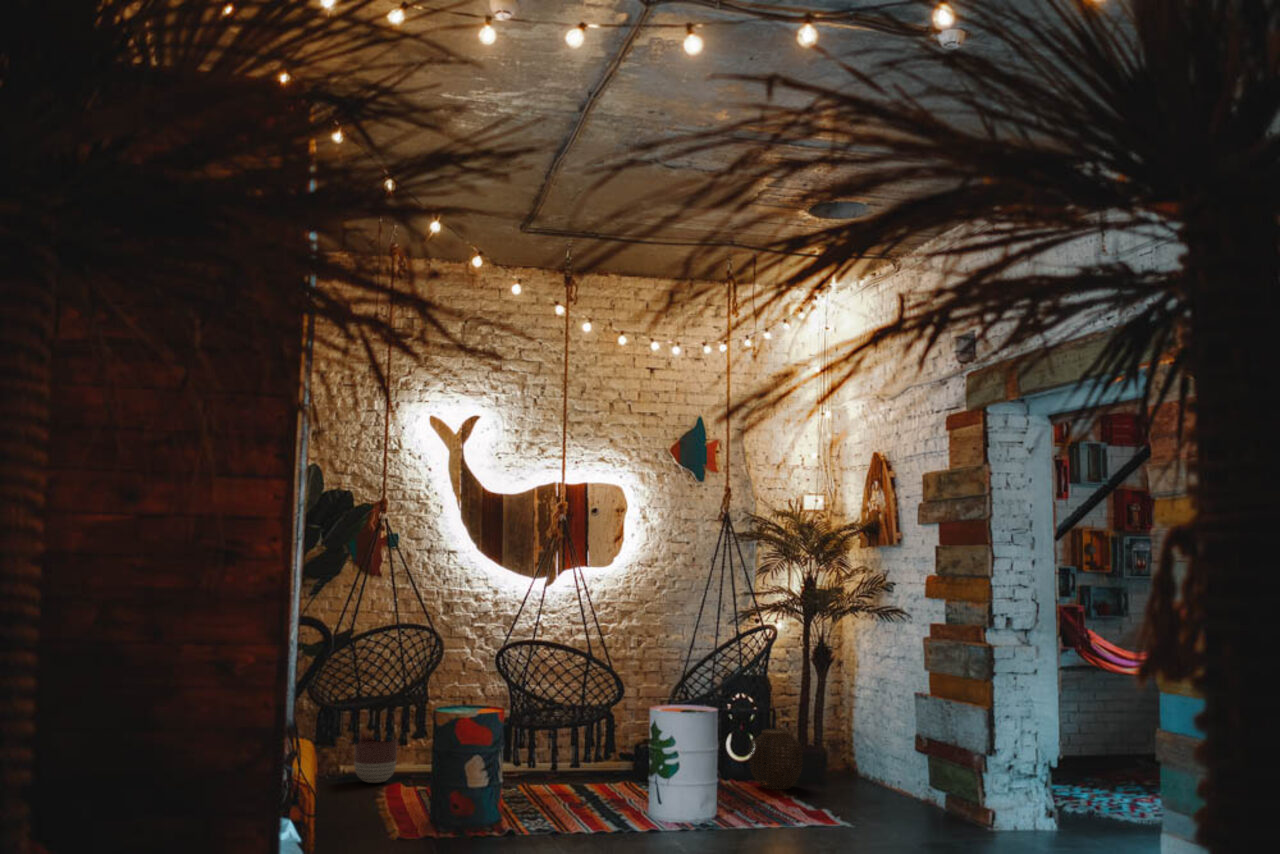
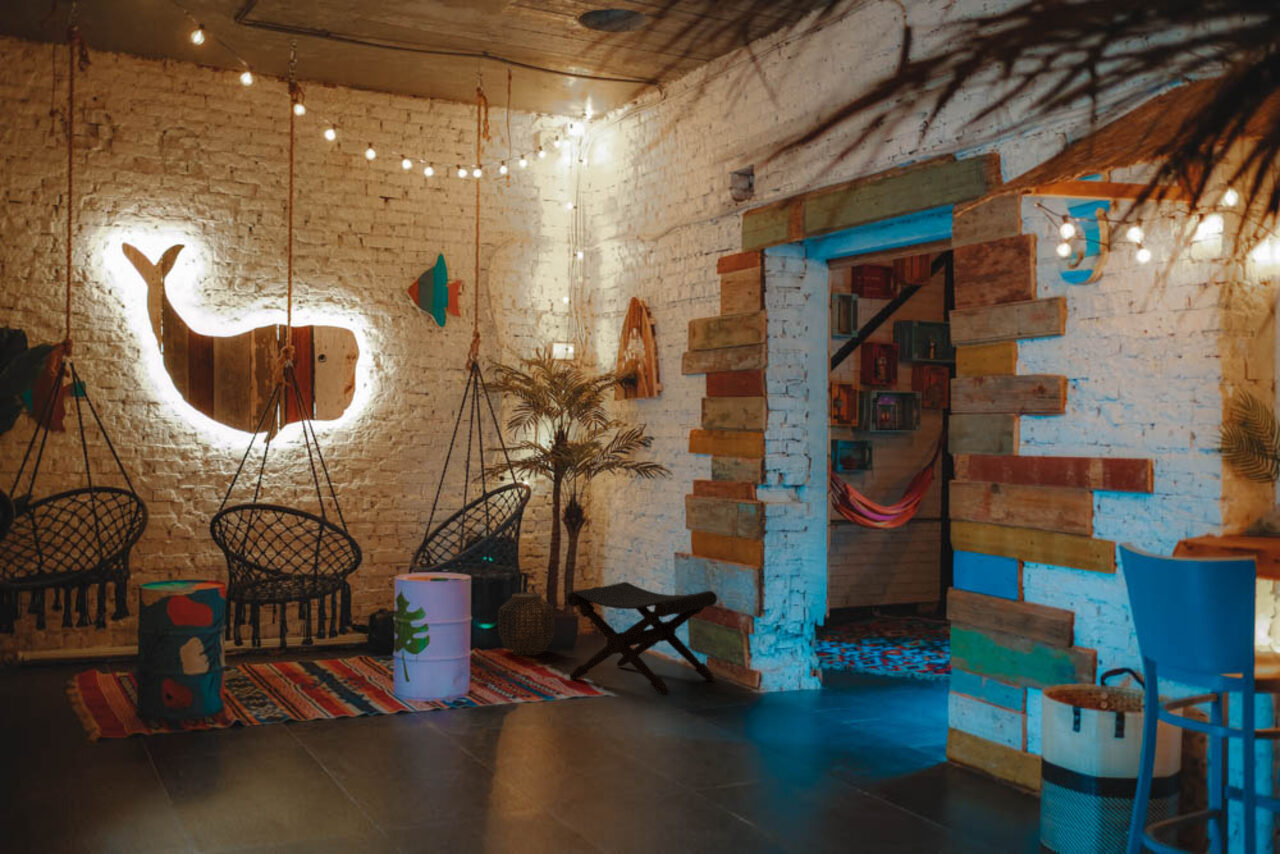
footstool: none [808,721,954,833] -> present [567,582,717,695]
planter: present [354,736,398,783] -> none [37,617,90,671]

